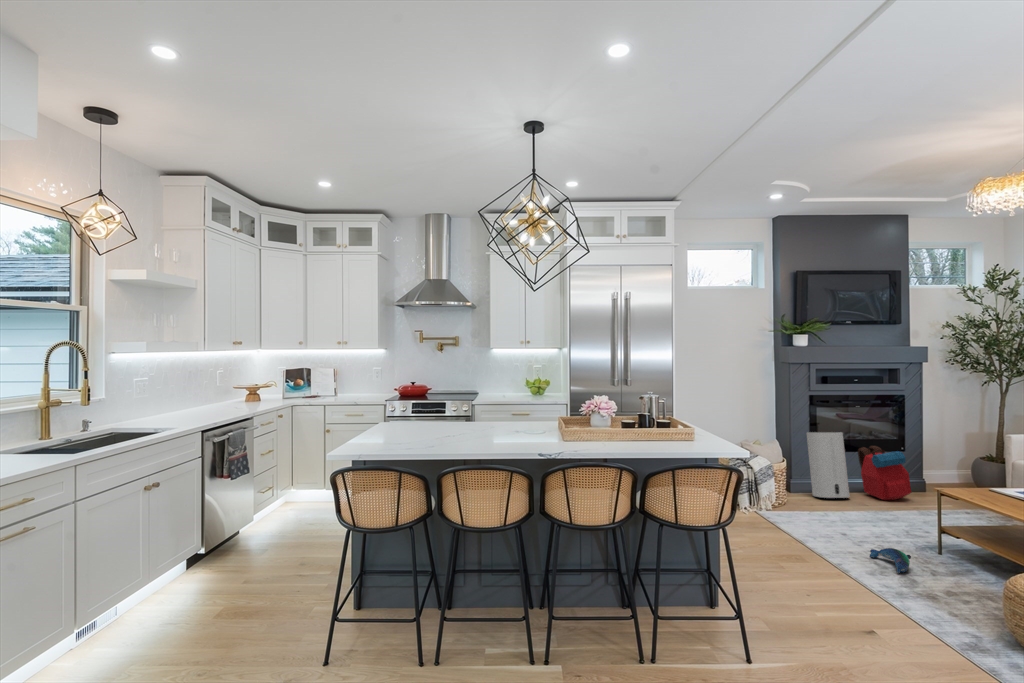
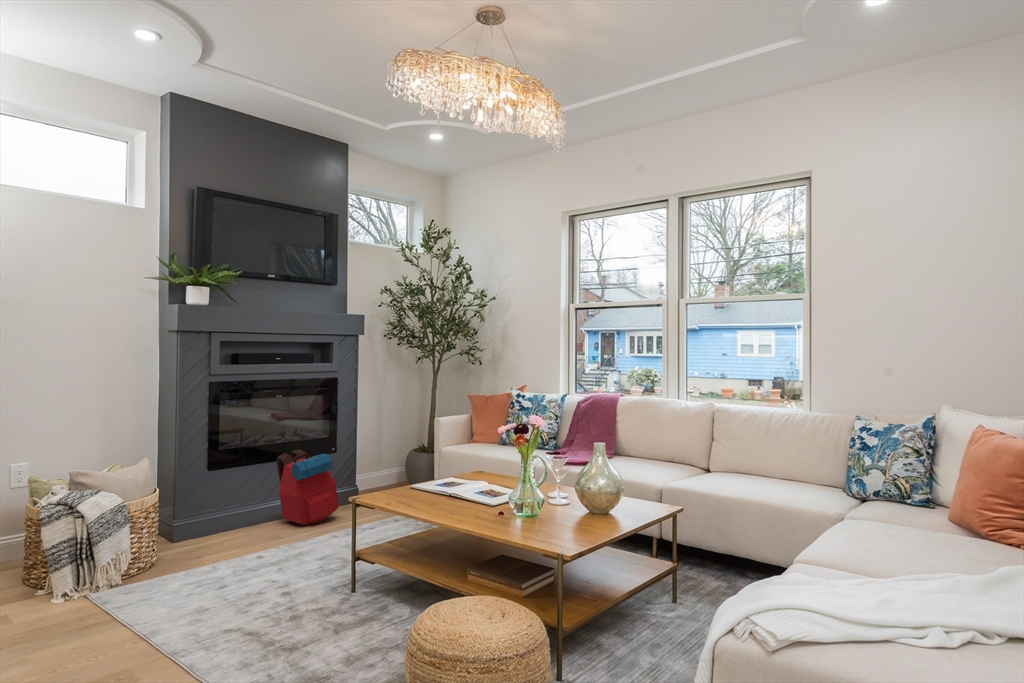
air purifier: present [807,432,850,498] -> none [201,435,260,541]
plush toy: present [870,548,911,573] -> none [249,610,305,653]

